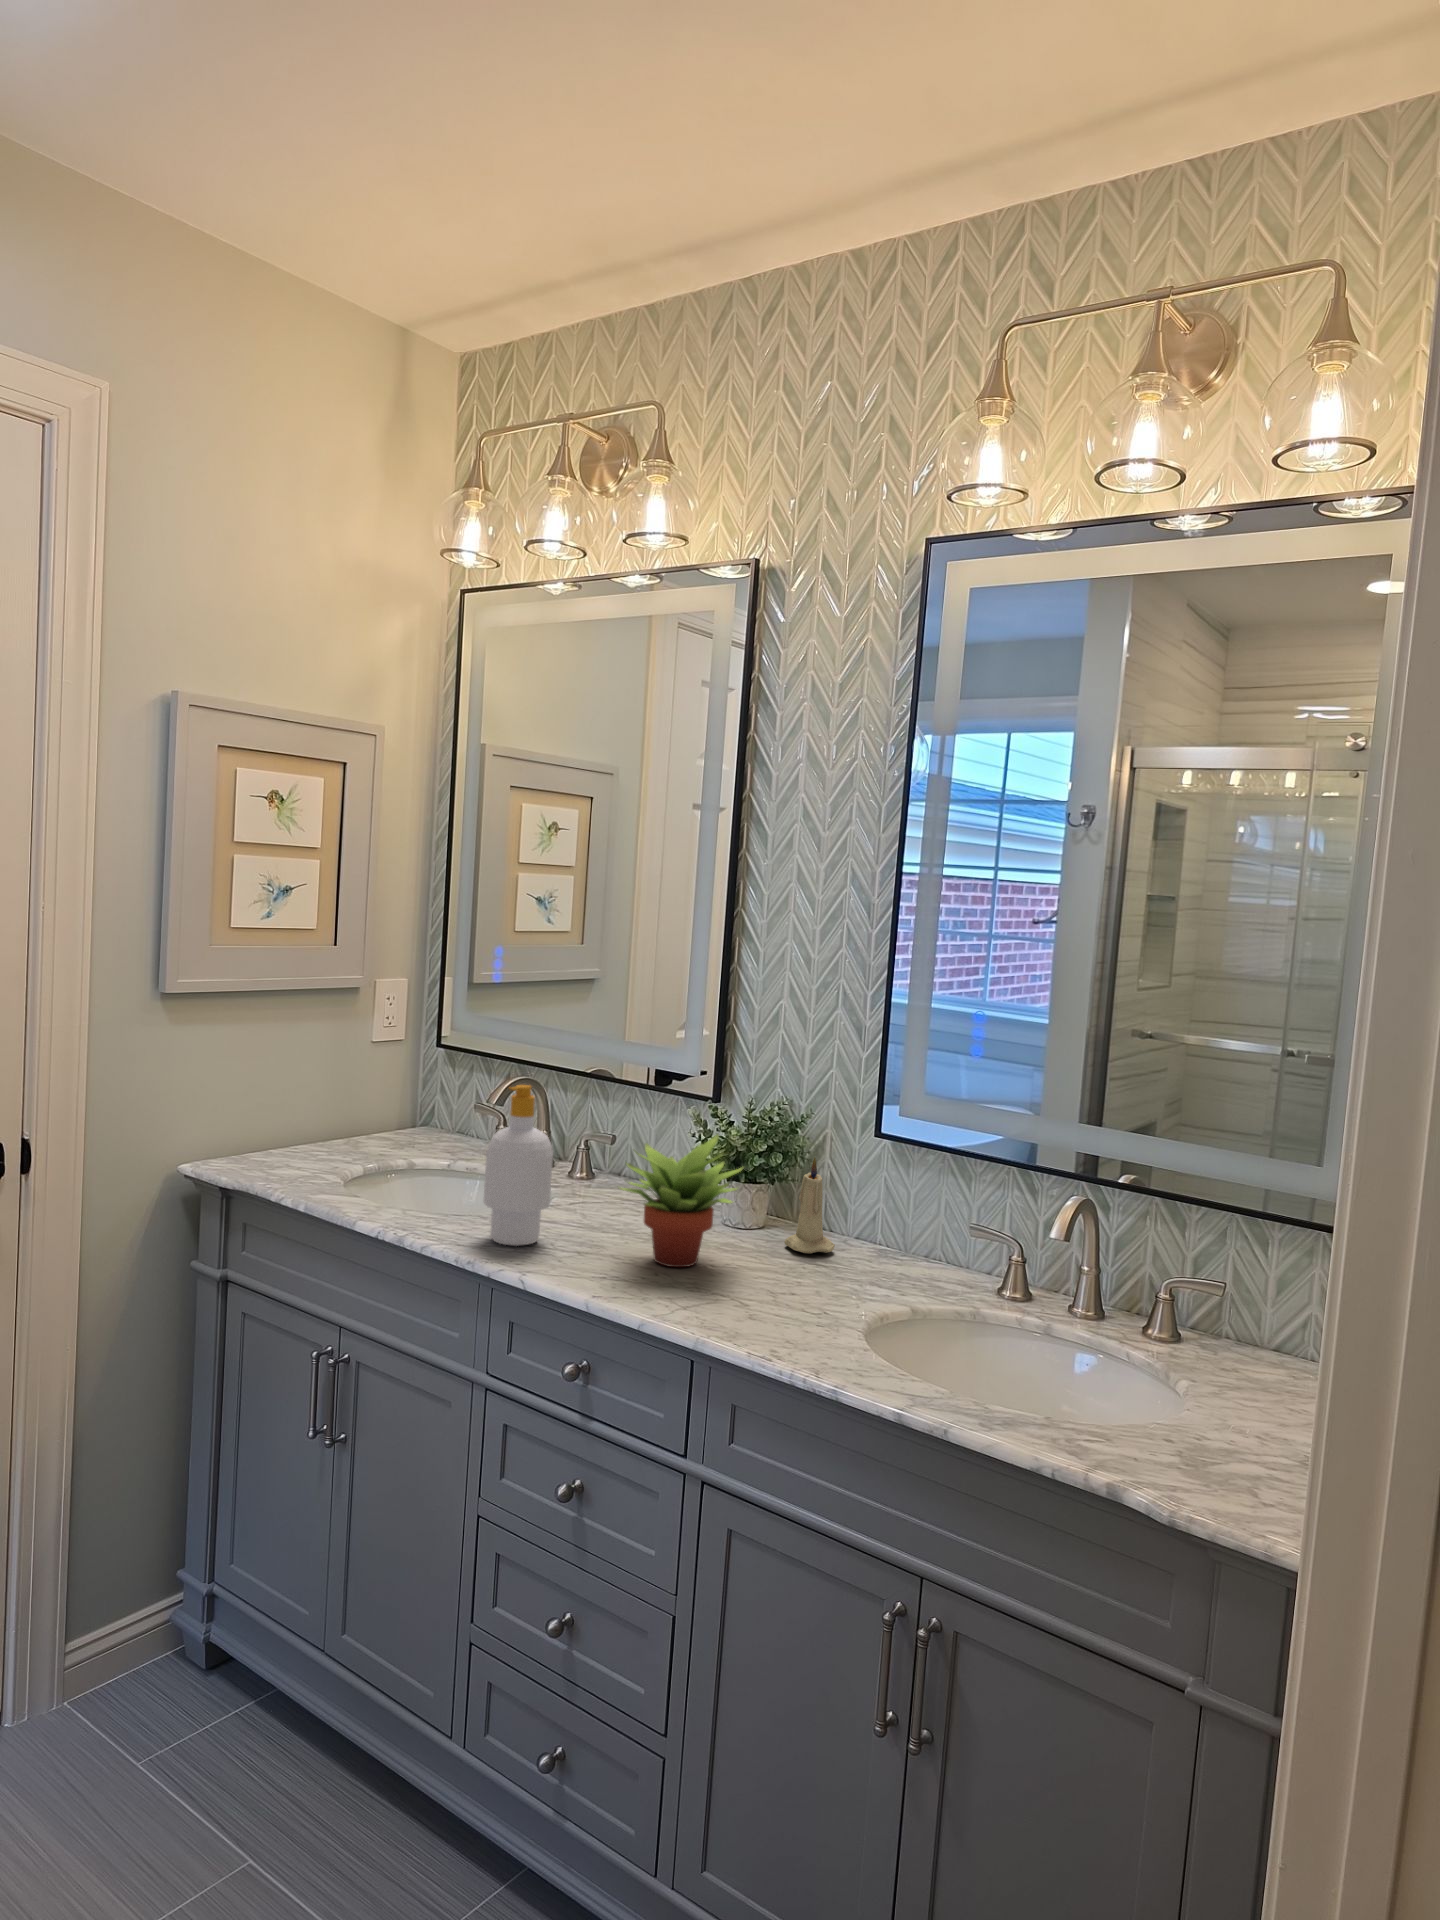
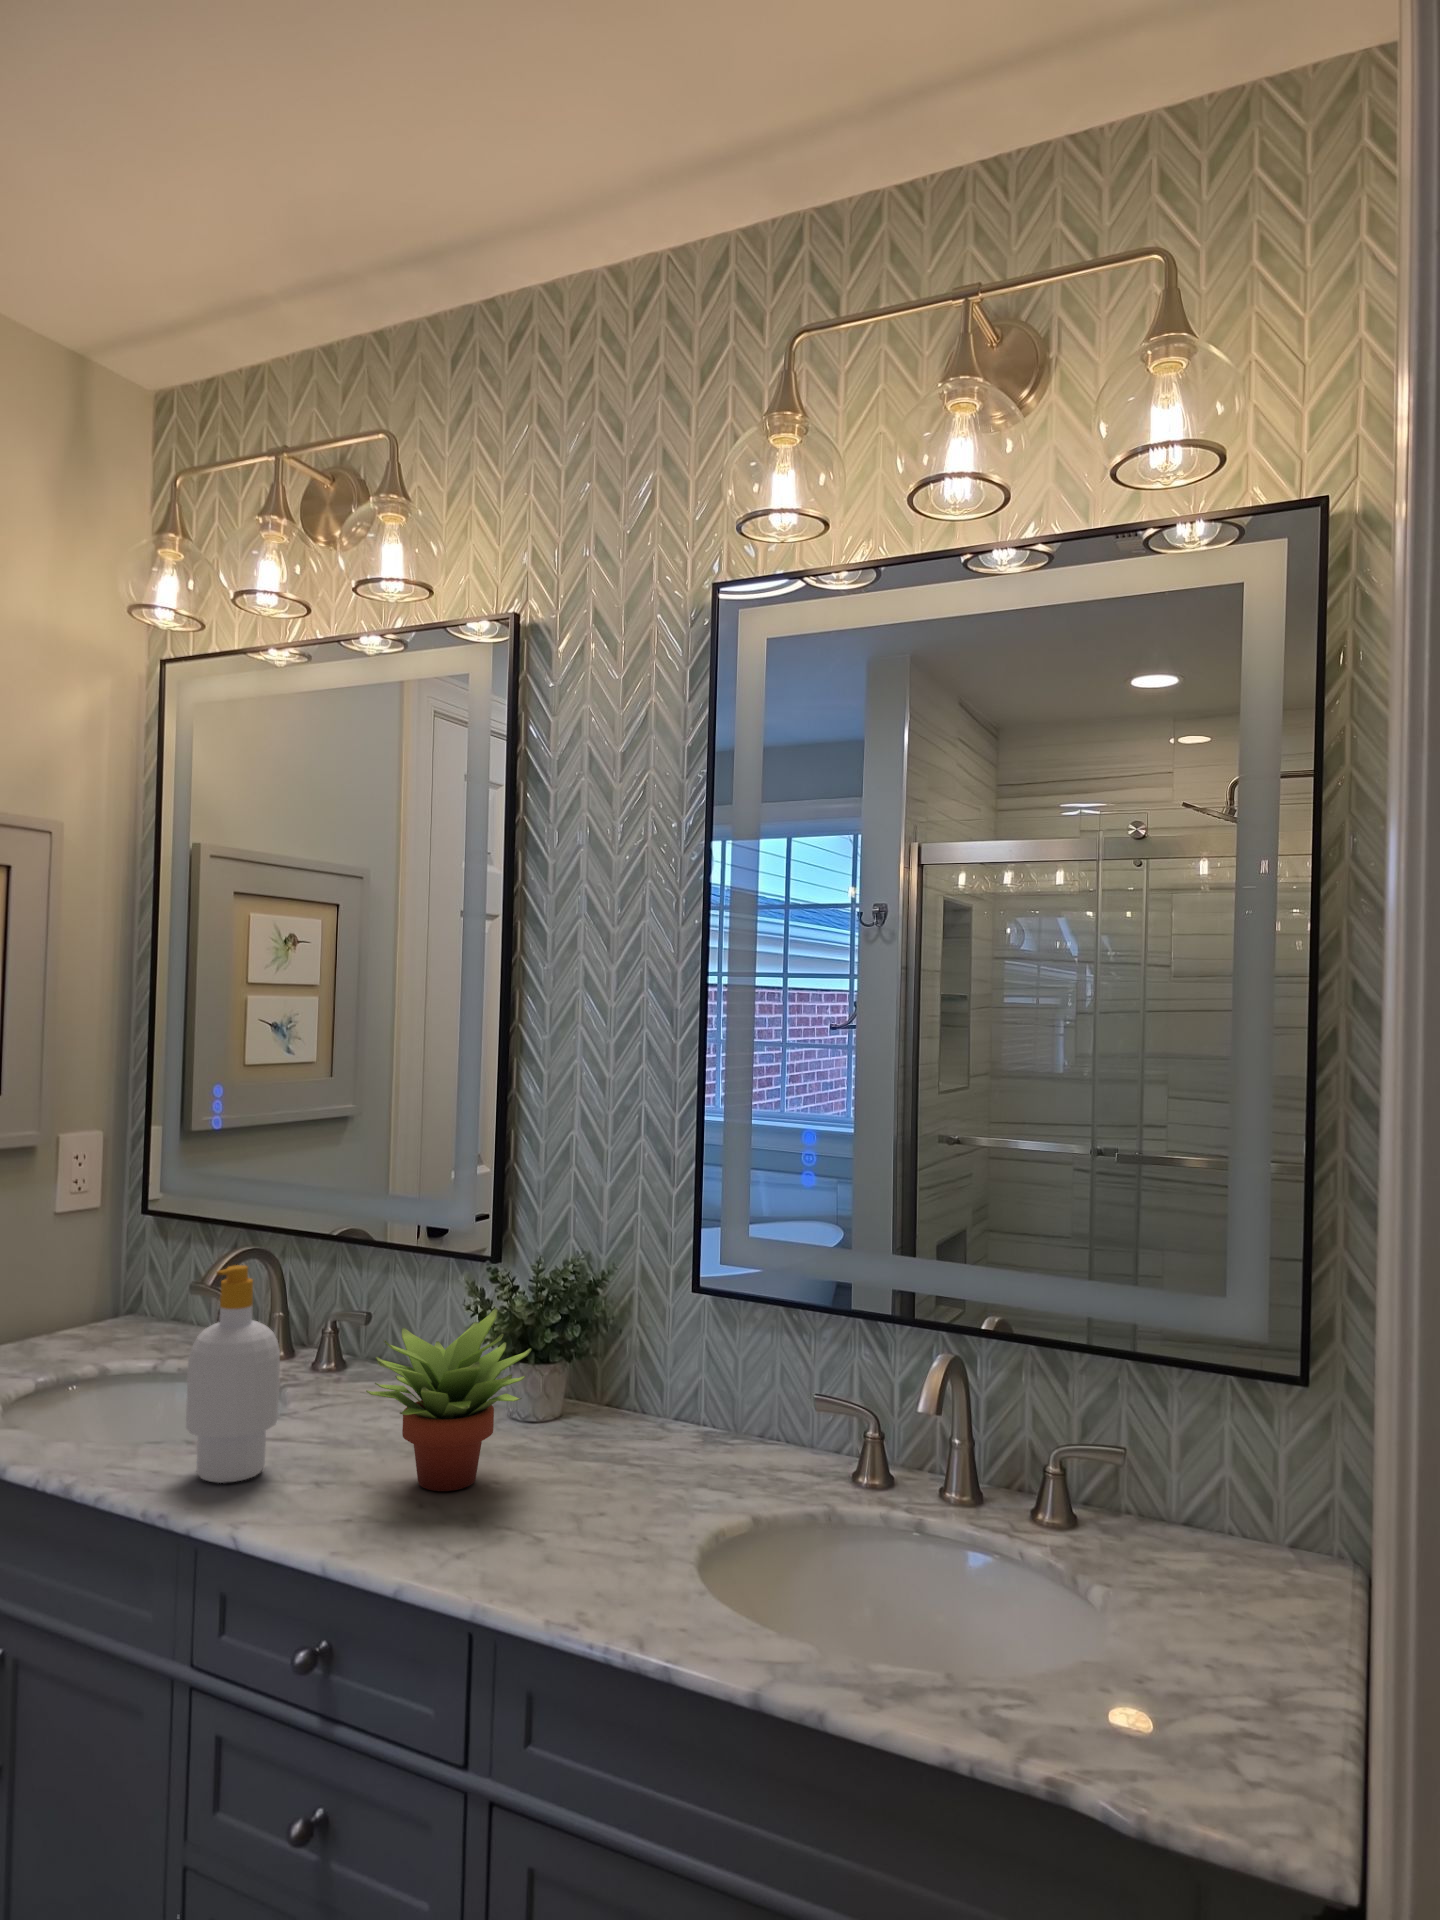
candle: present [784,1157,835,1254] -> none [587,1326,650,1450]

